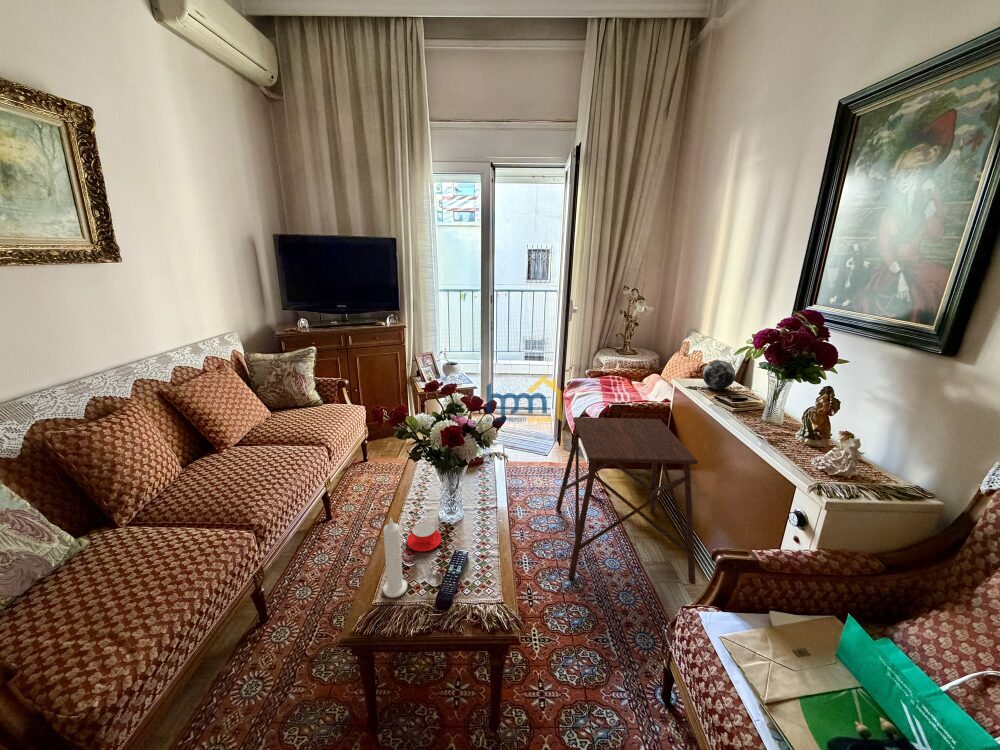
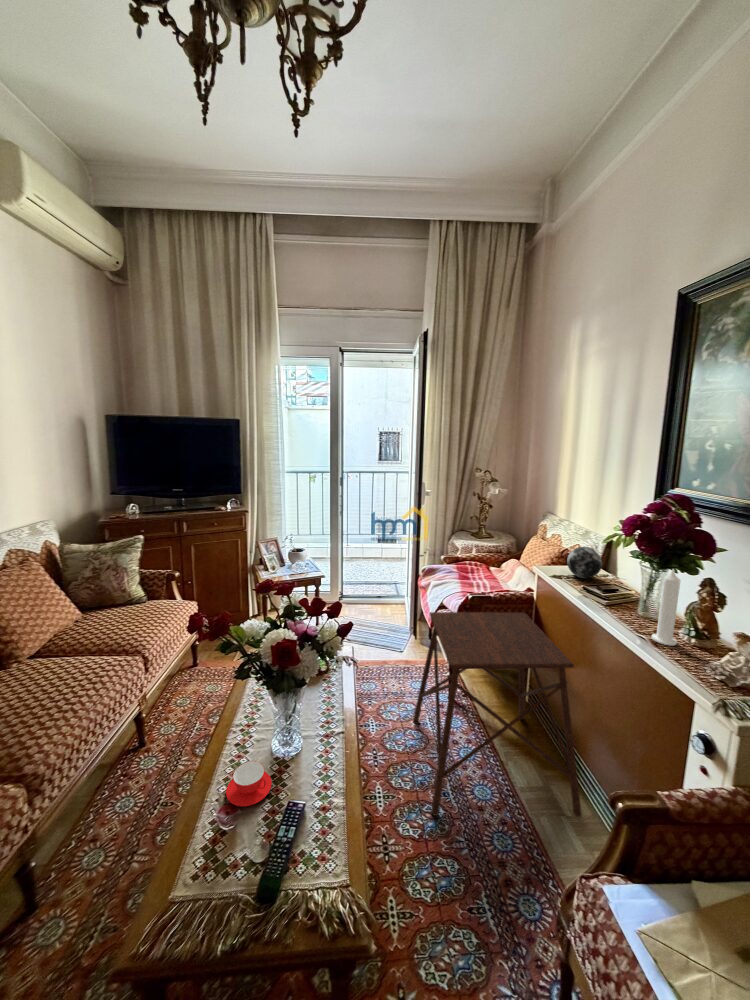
candle: present [383,518,407,597] -> present [652,569,680,645]

